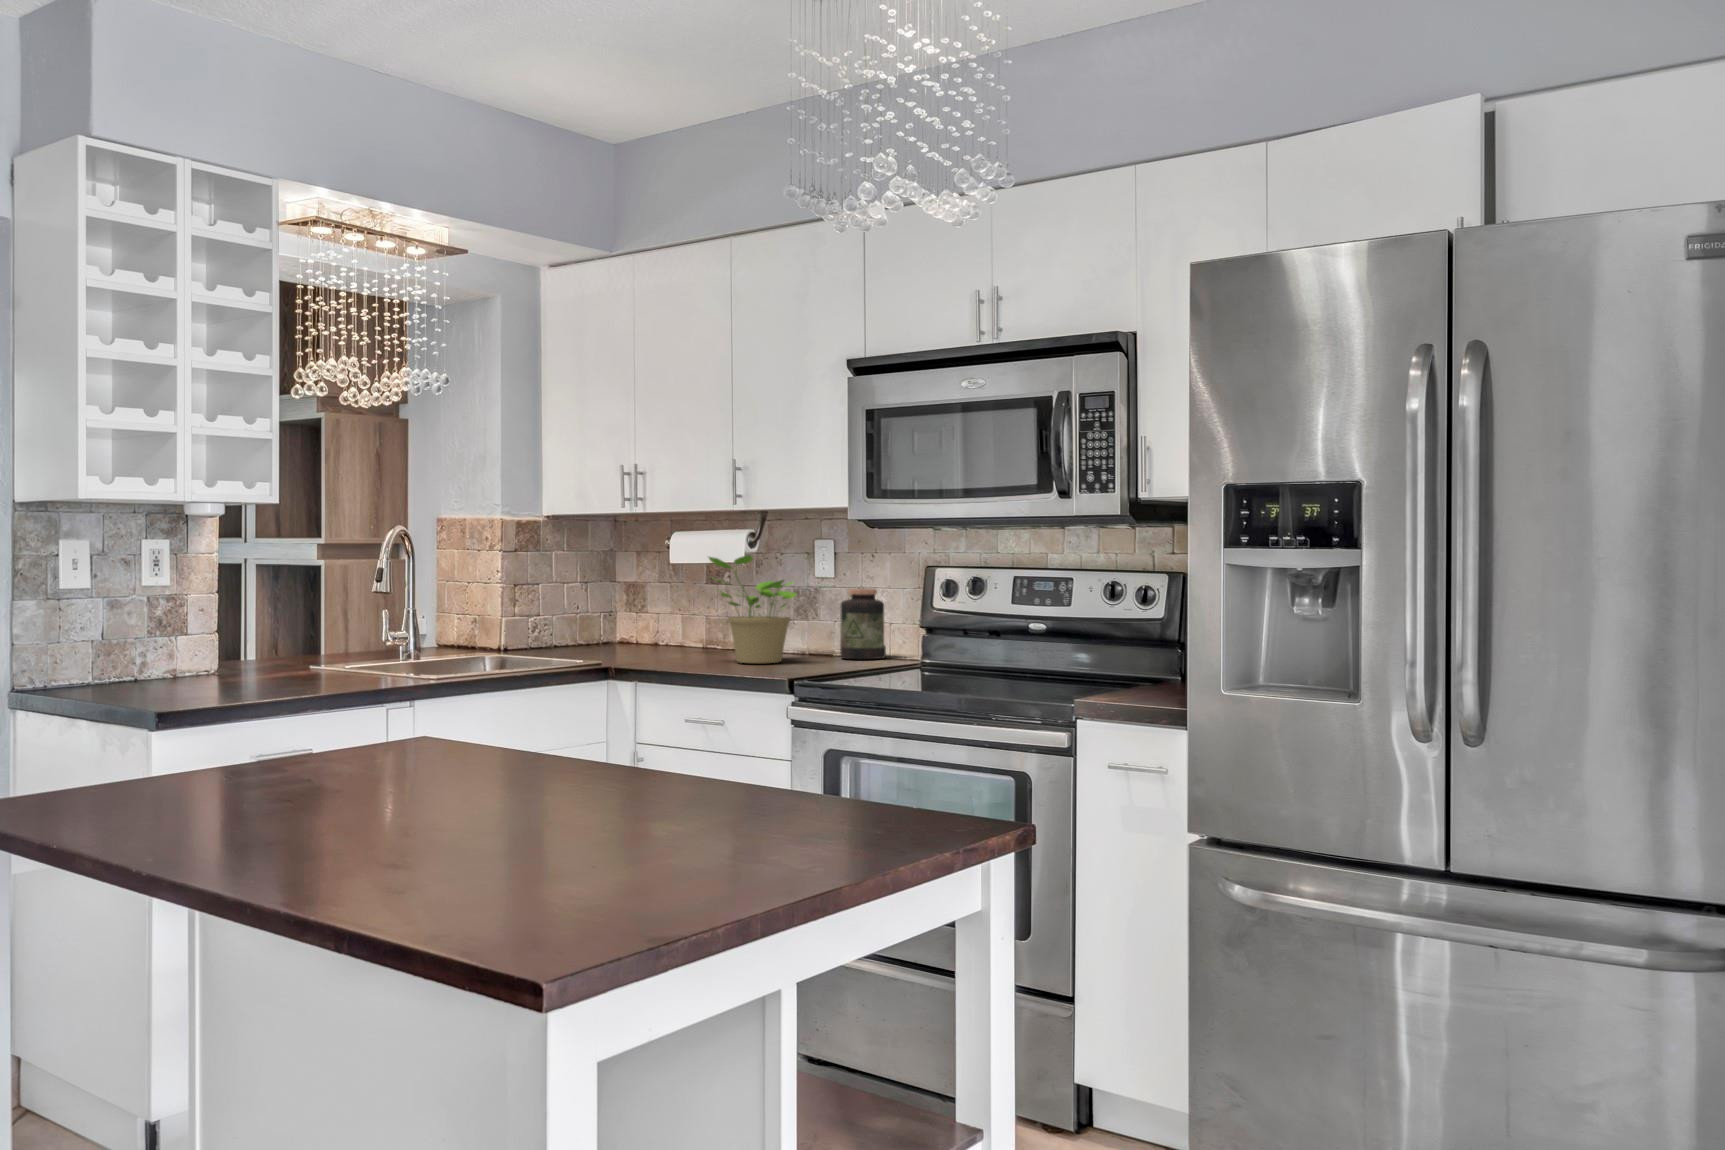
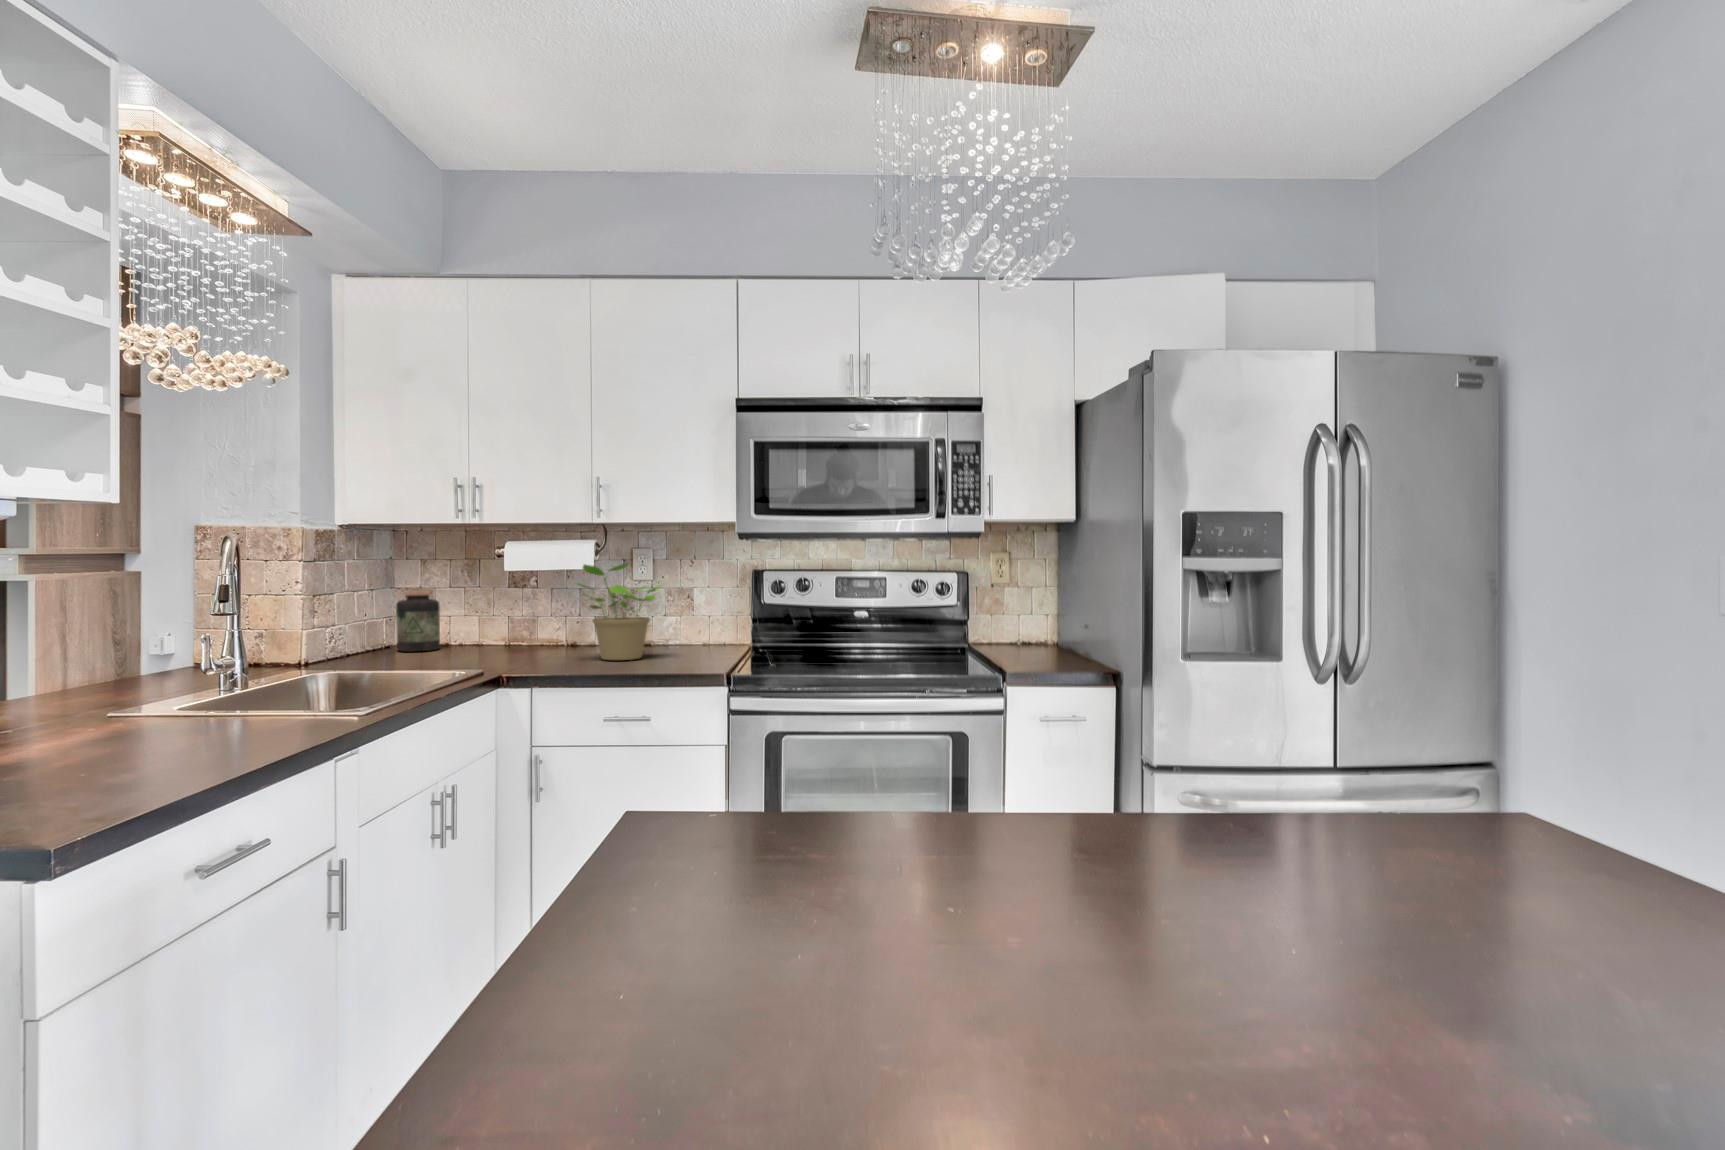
jar: present [840,589,886,659] -> present [396,590,440,652]

